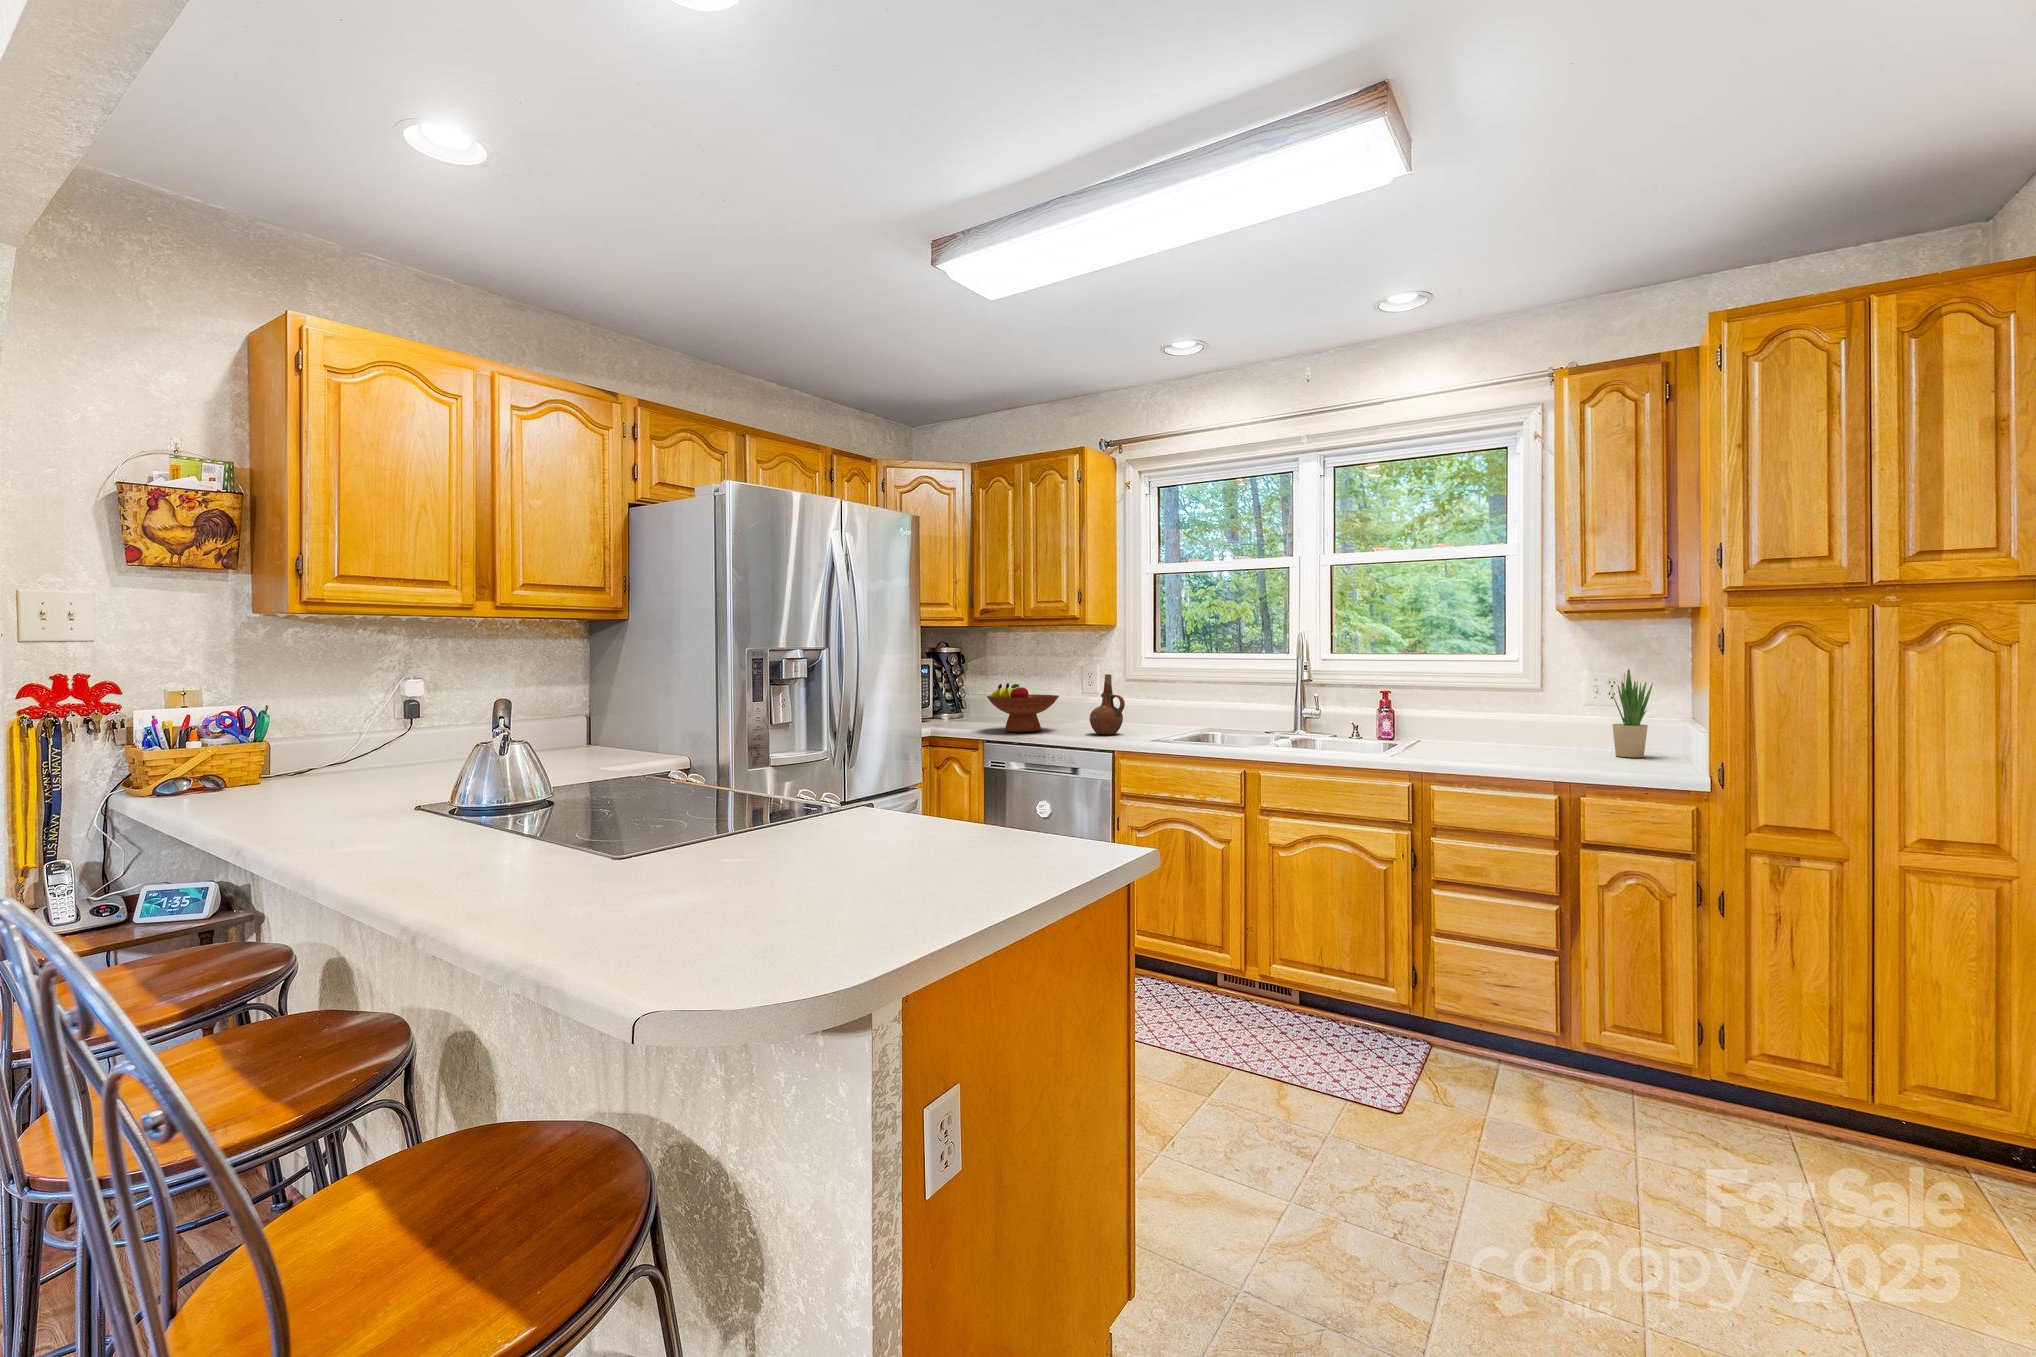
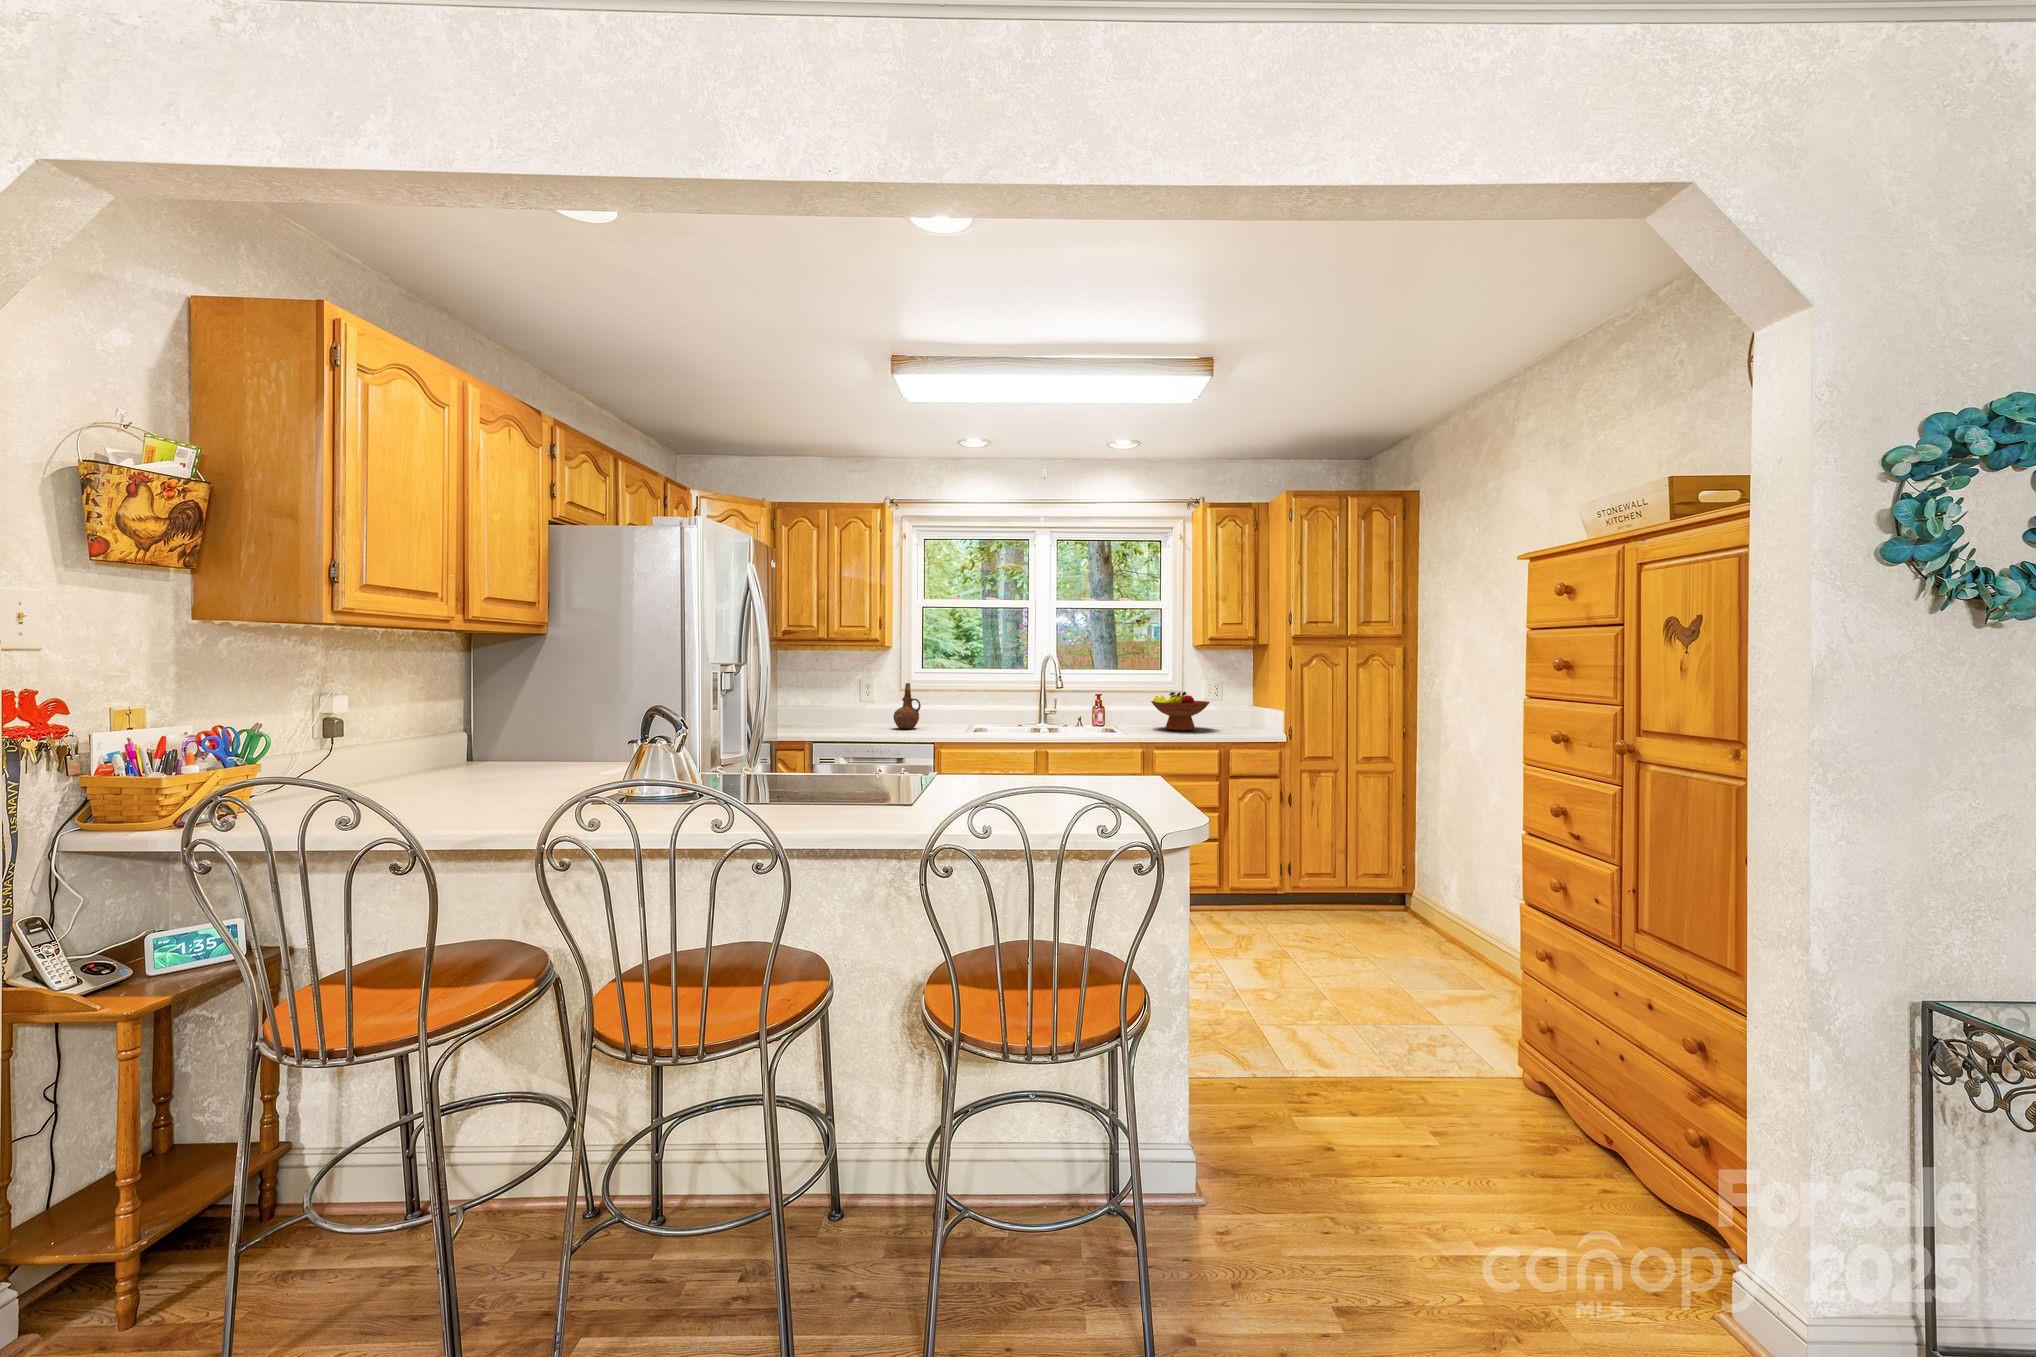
potted plant: present [1612,669,1653,758] -> none [1219,678,1238,727]
fruit bowl: present [987,683,1059,732] -> present [1151,691,1210,730]

